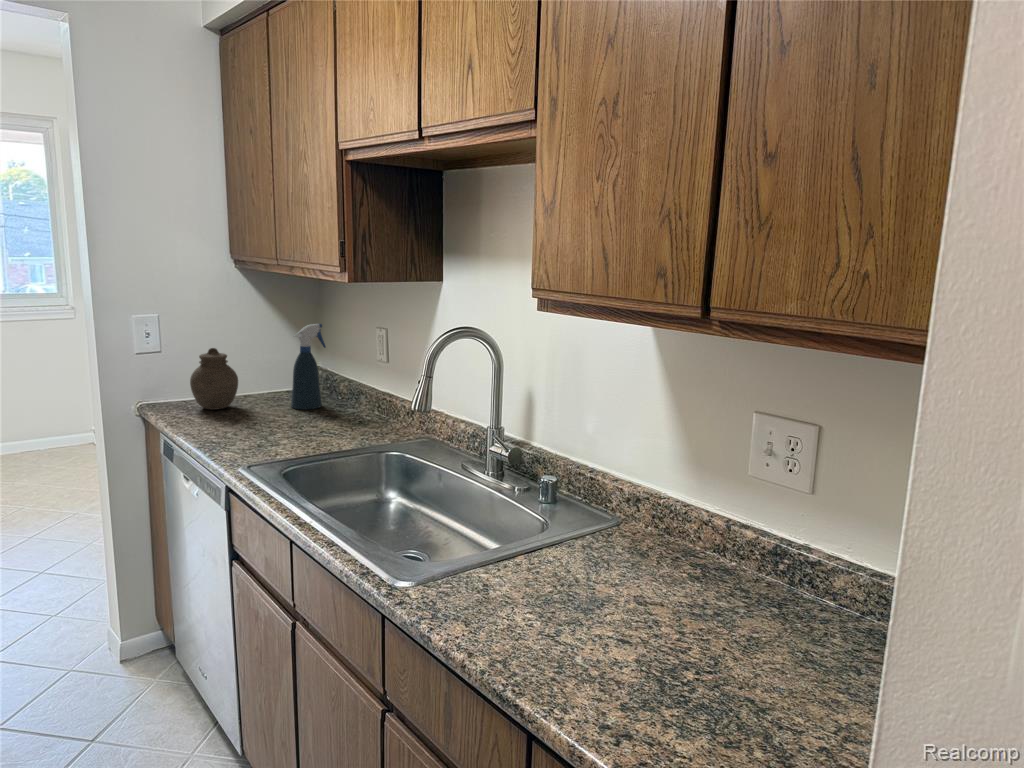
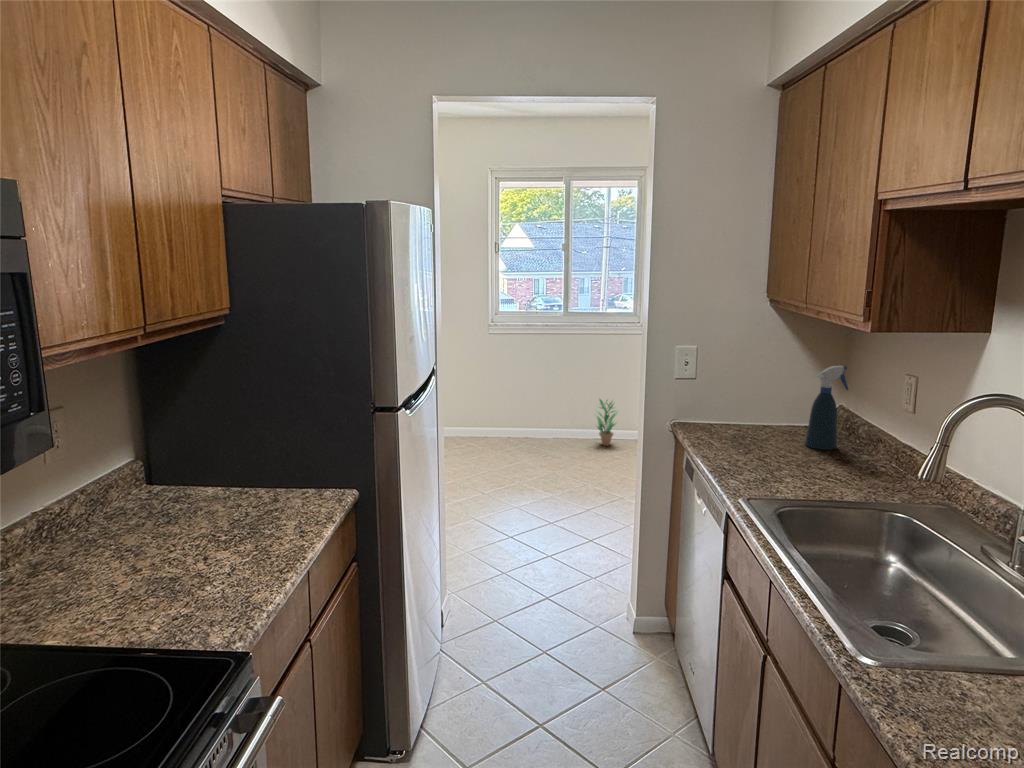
jar: present [190,348,238,410] -> none [715,380,757,436]
potted plant: none [15,399,54,459] -> present [596,399,617,446]

